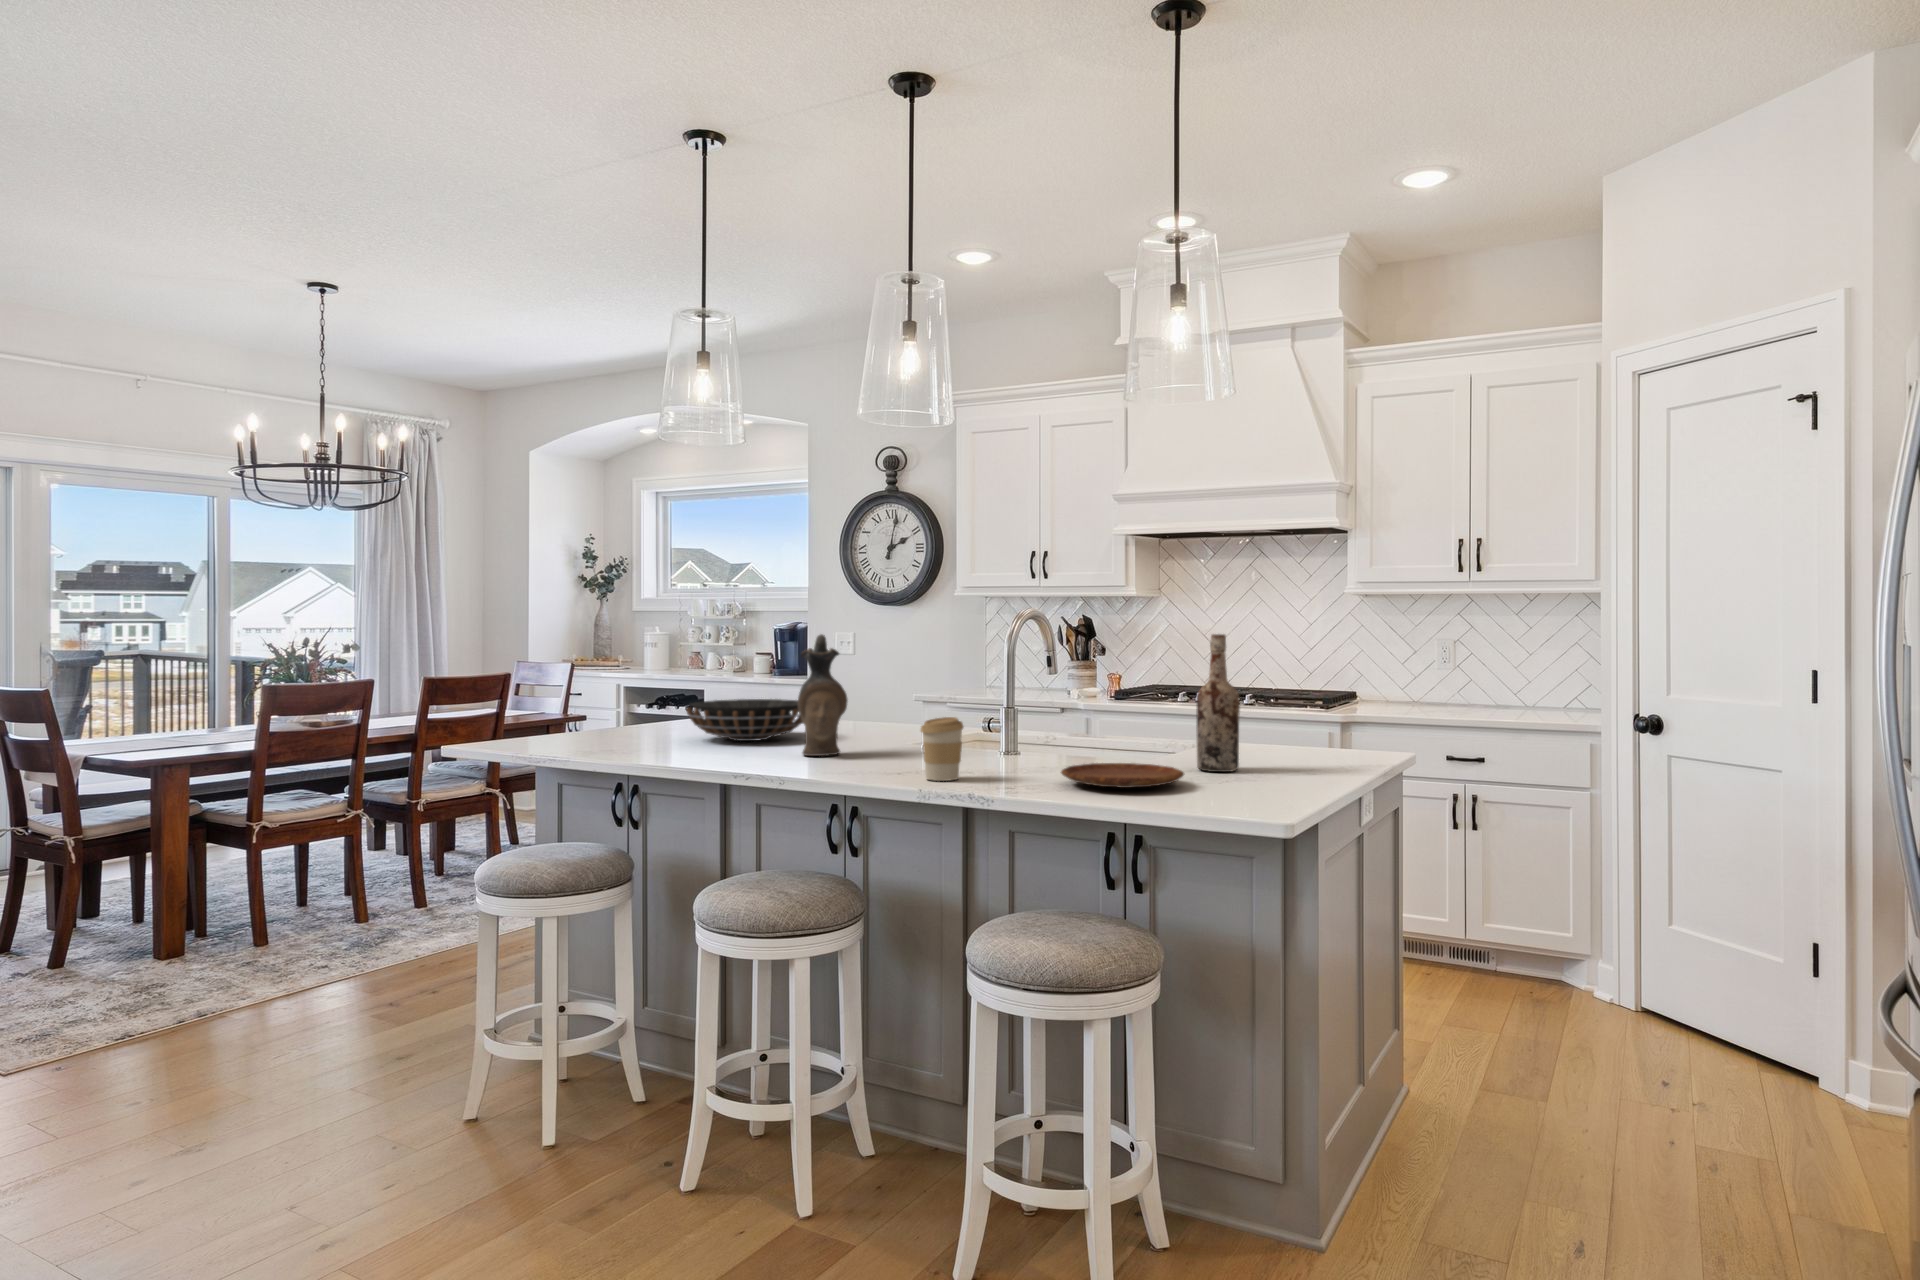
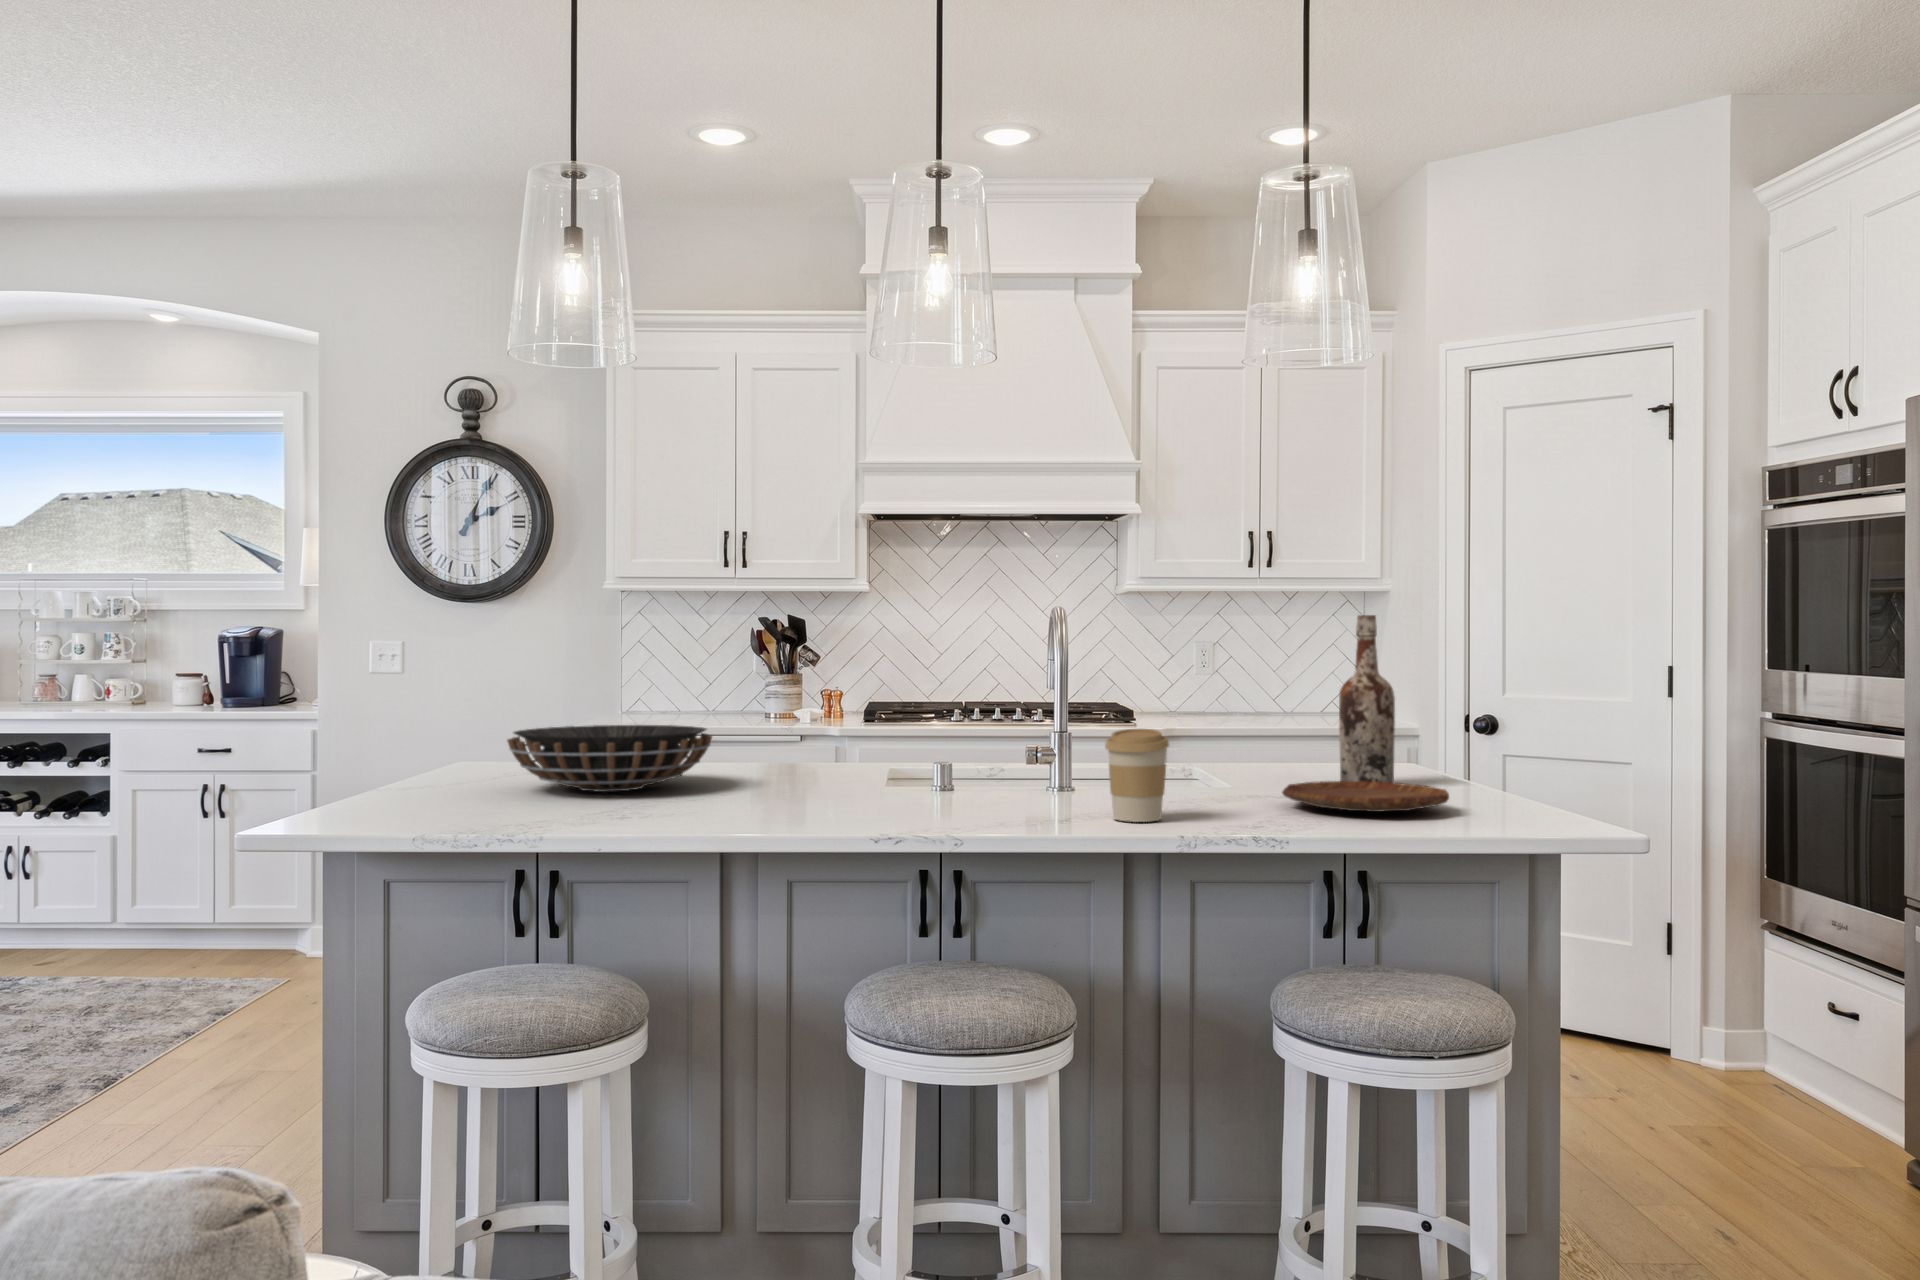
ceramic pitcher: present [798,634,848,756] -> none [791,616,874,804]

